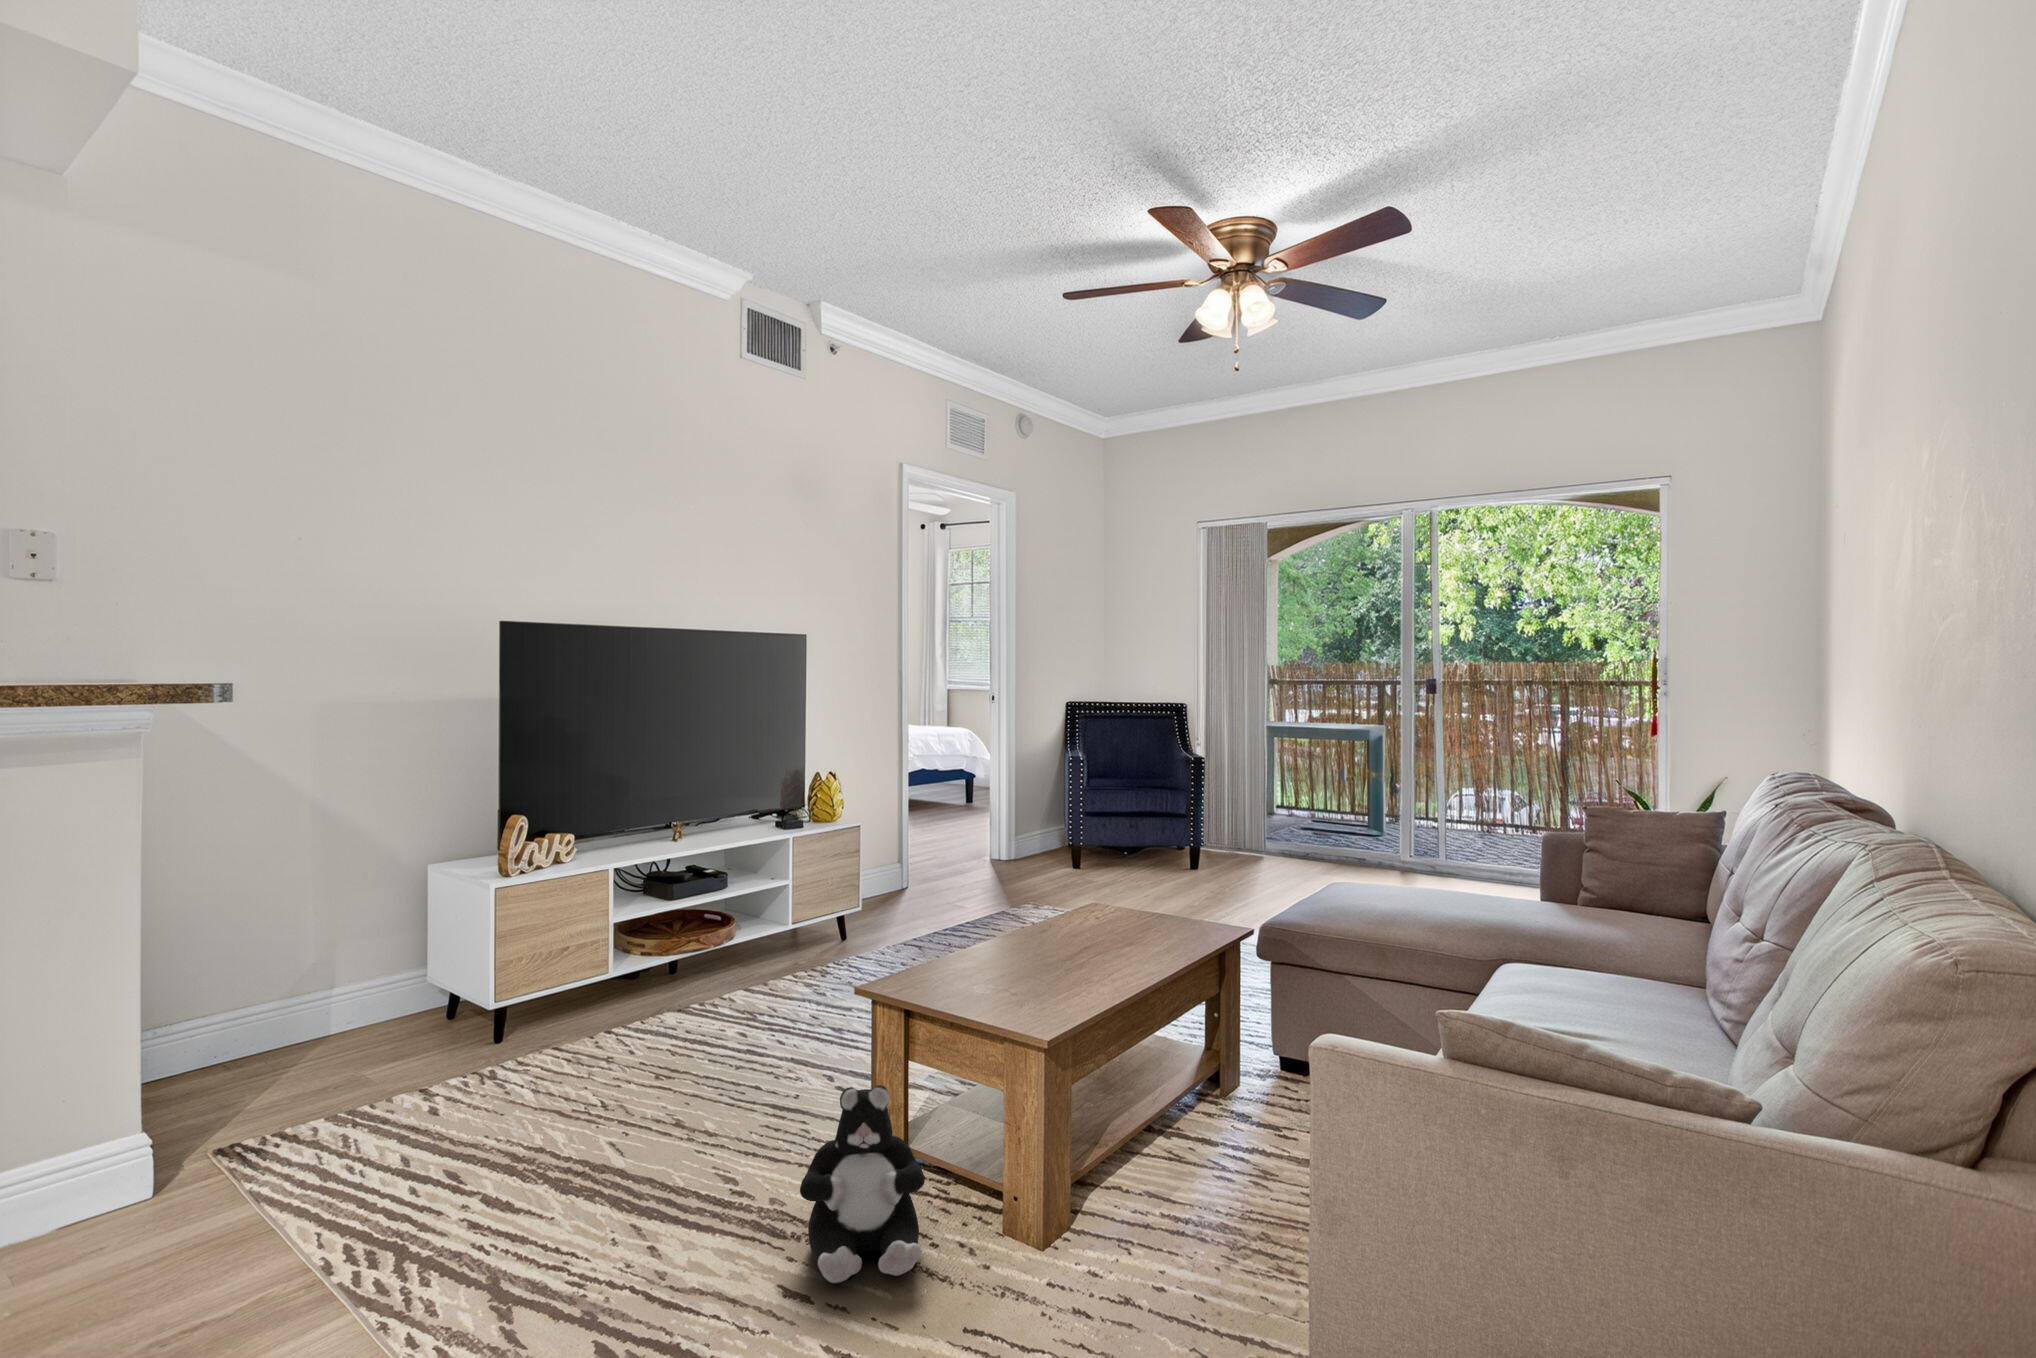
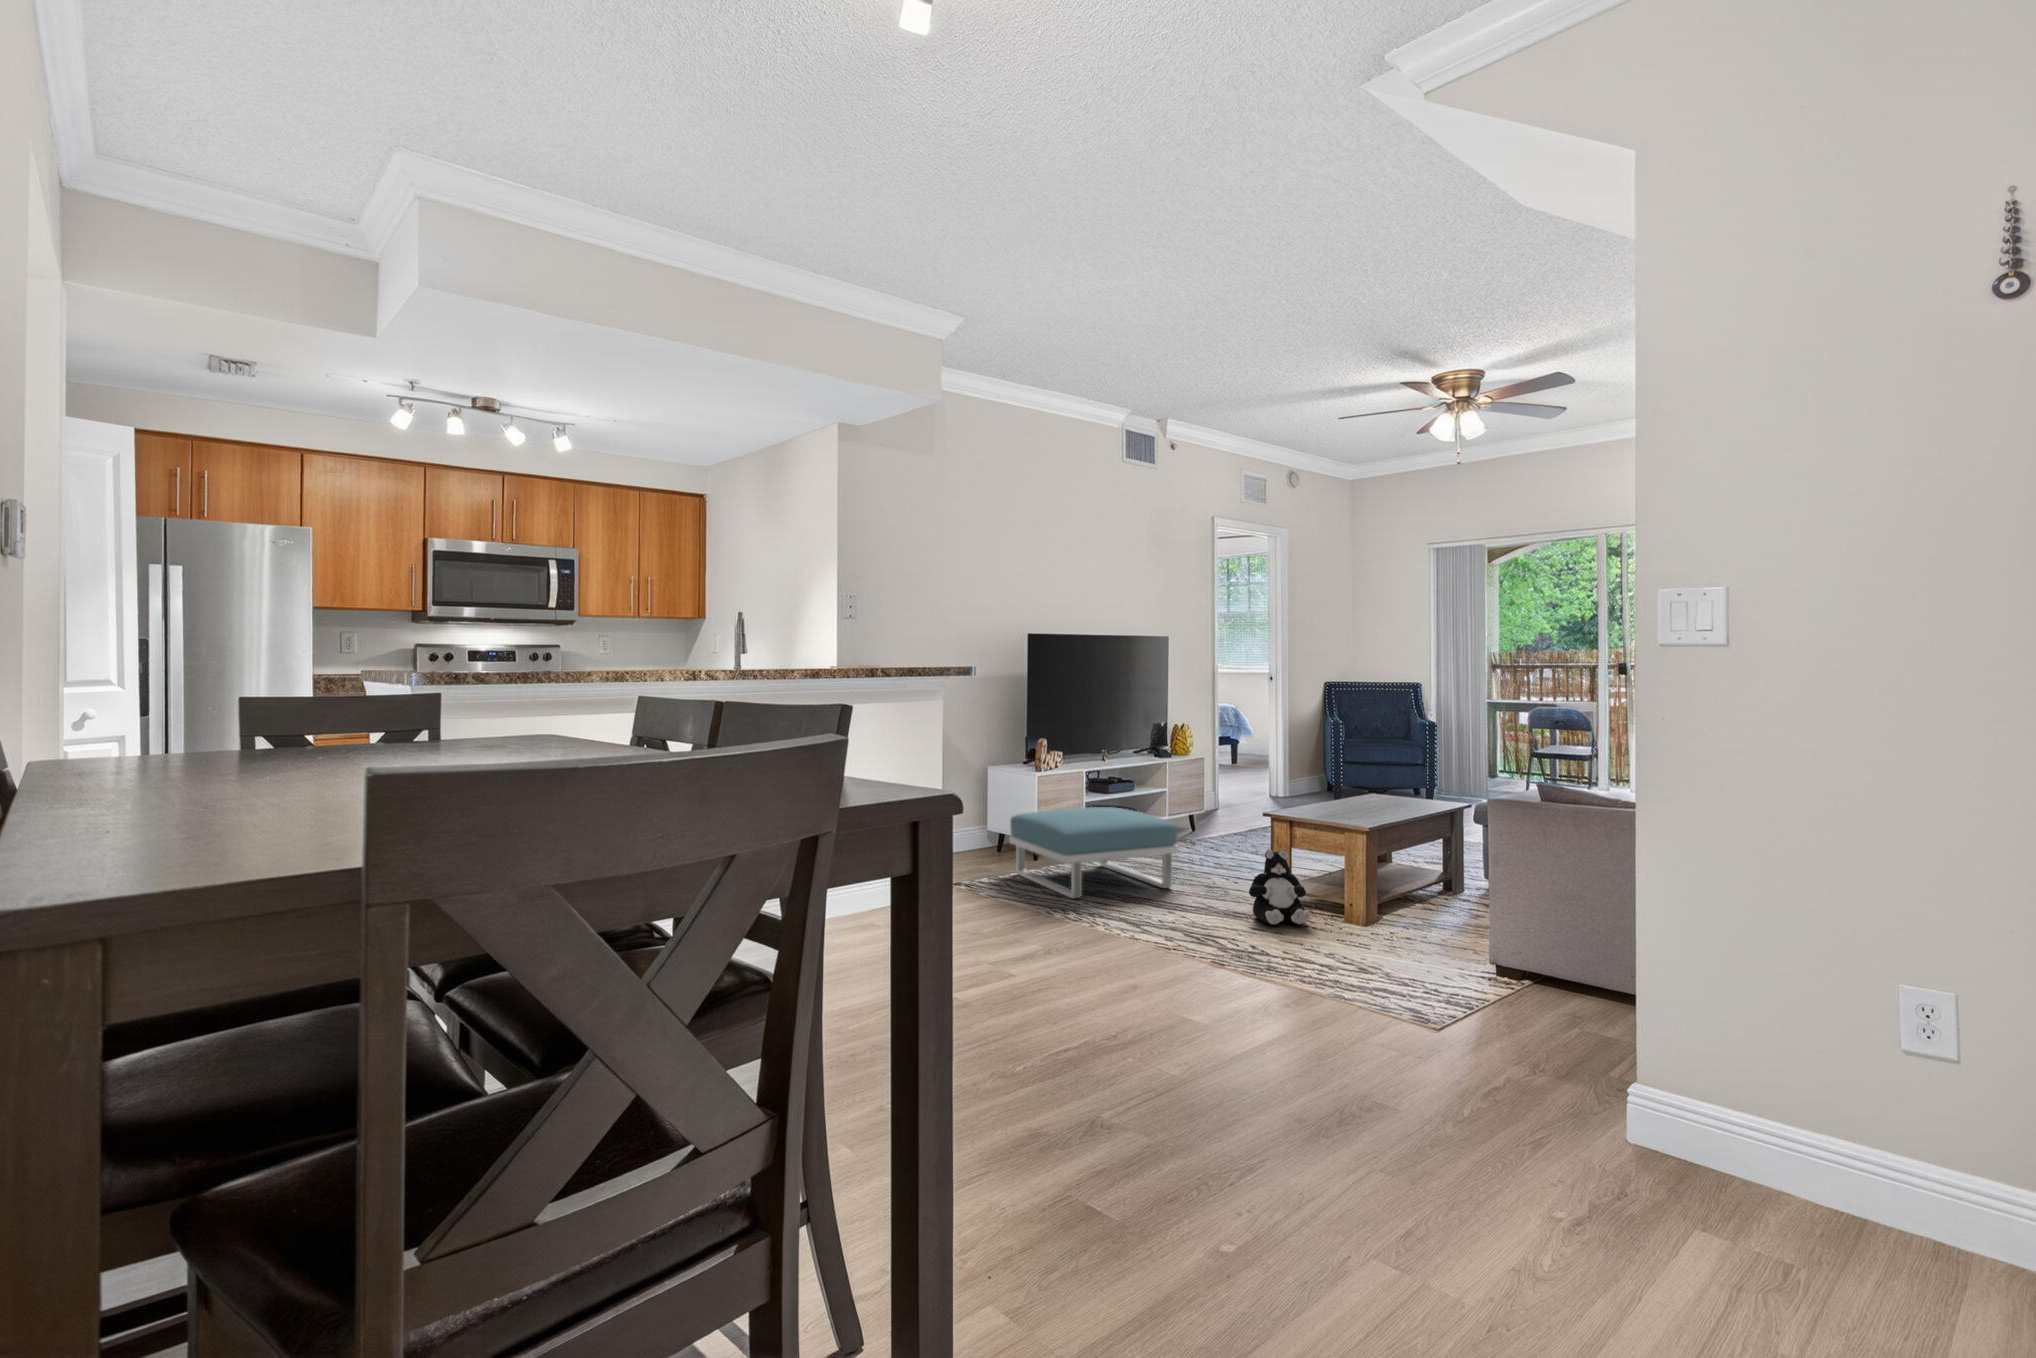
footstool: none [389,945,716,1193] -> present [1009,807,1178,899]

